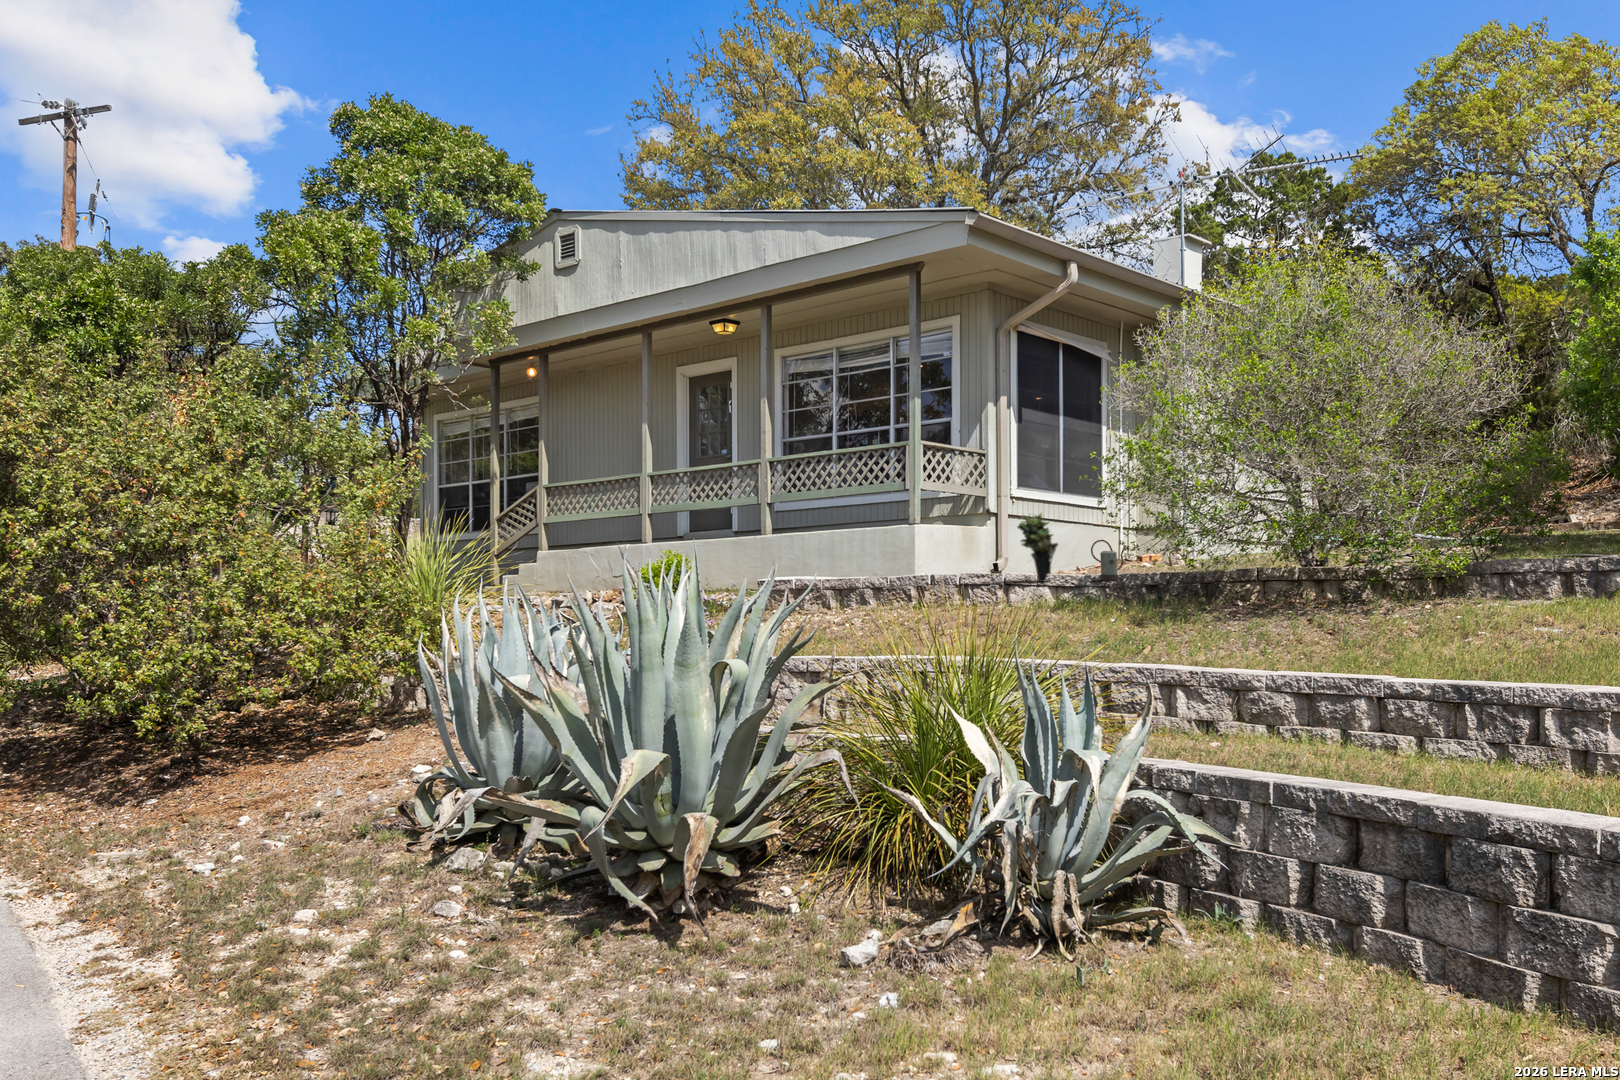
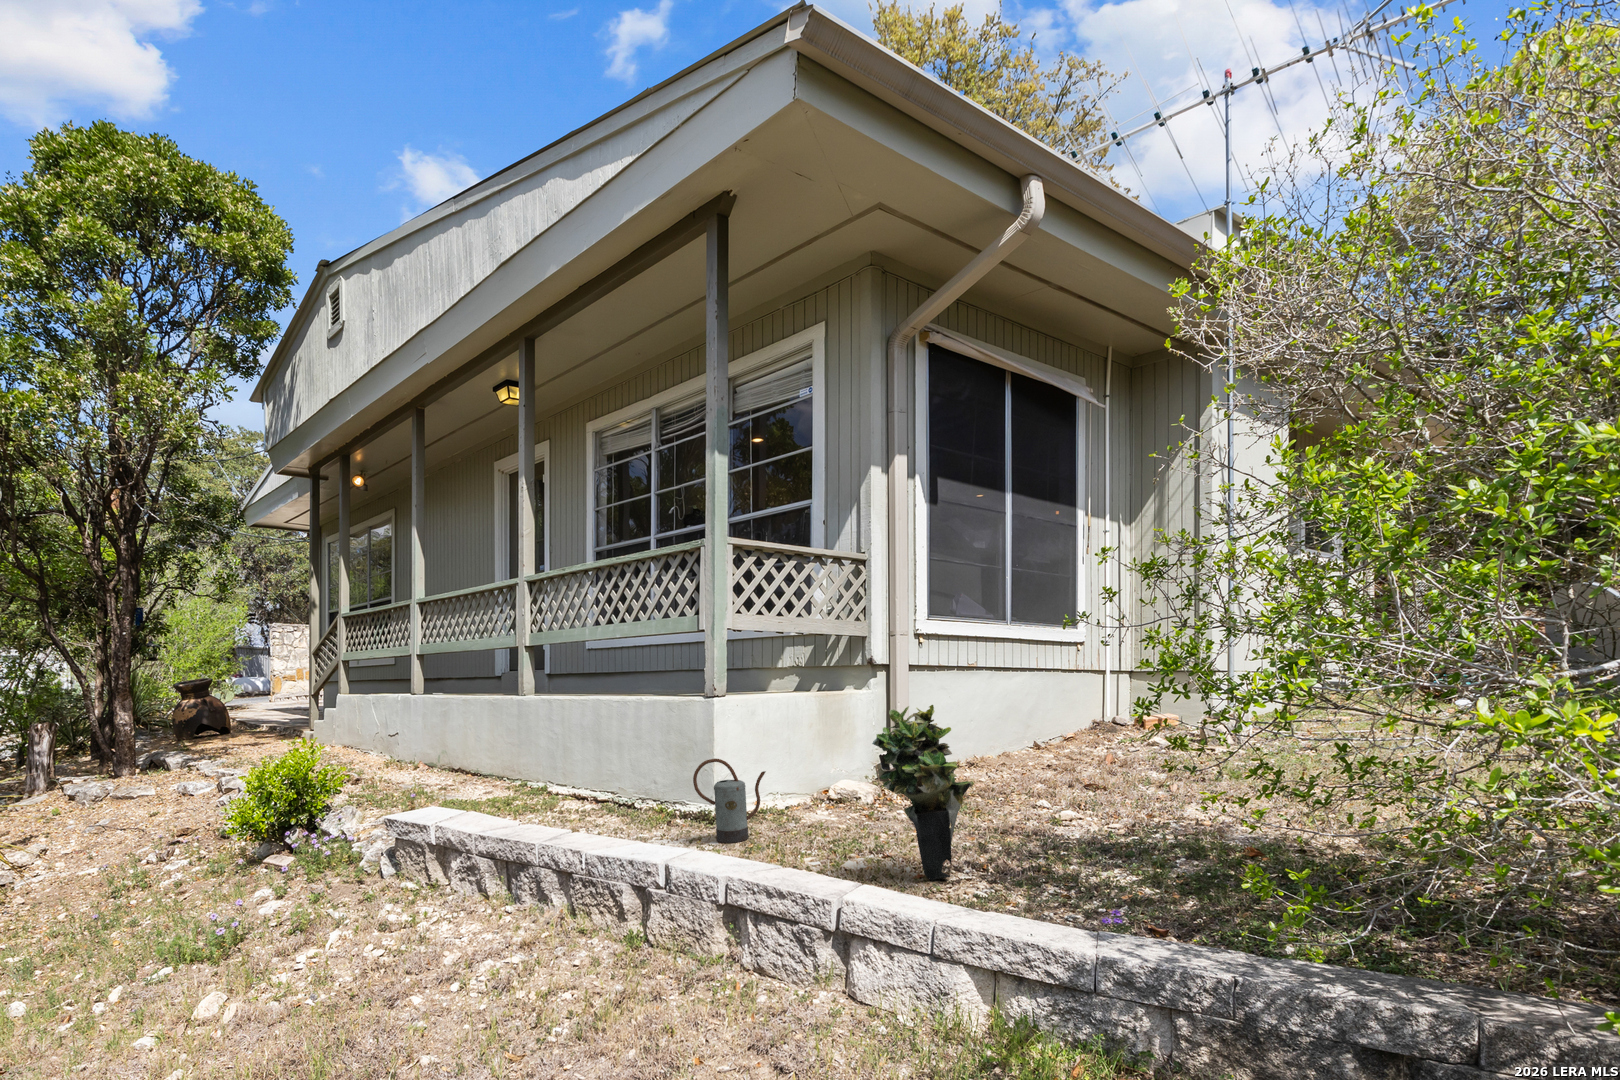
watering can: present [1091,540,1126,581] -> present [693,759,765,843]

